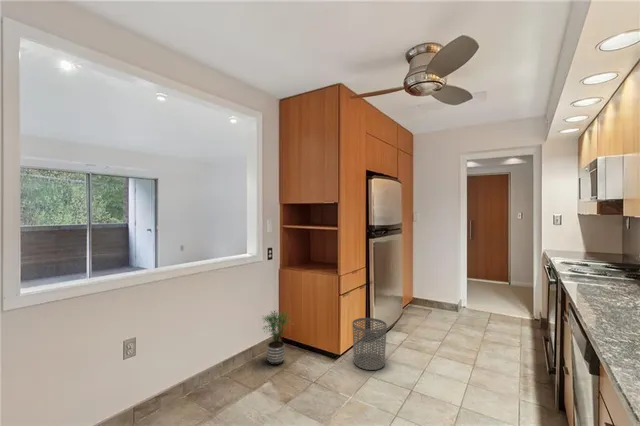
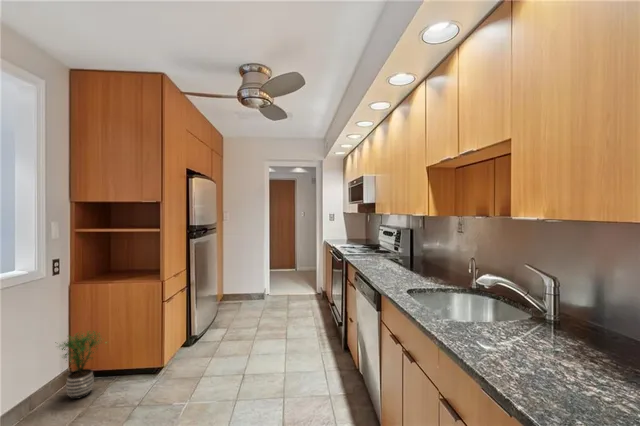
waste bin: present [352,318,387,370] -> none [178,317,215,369]

